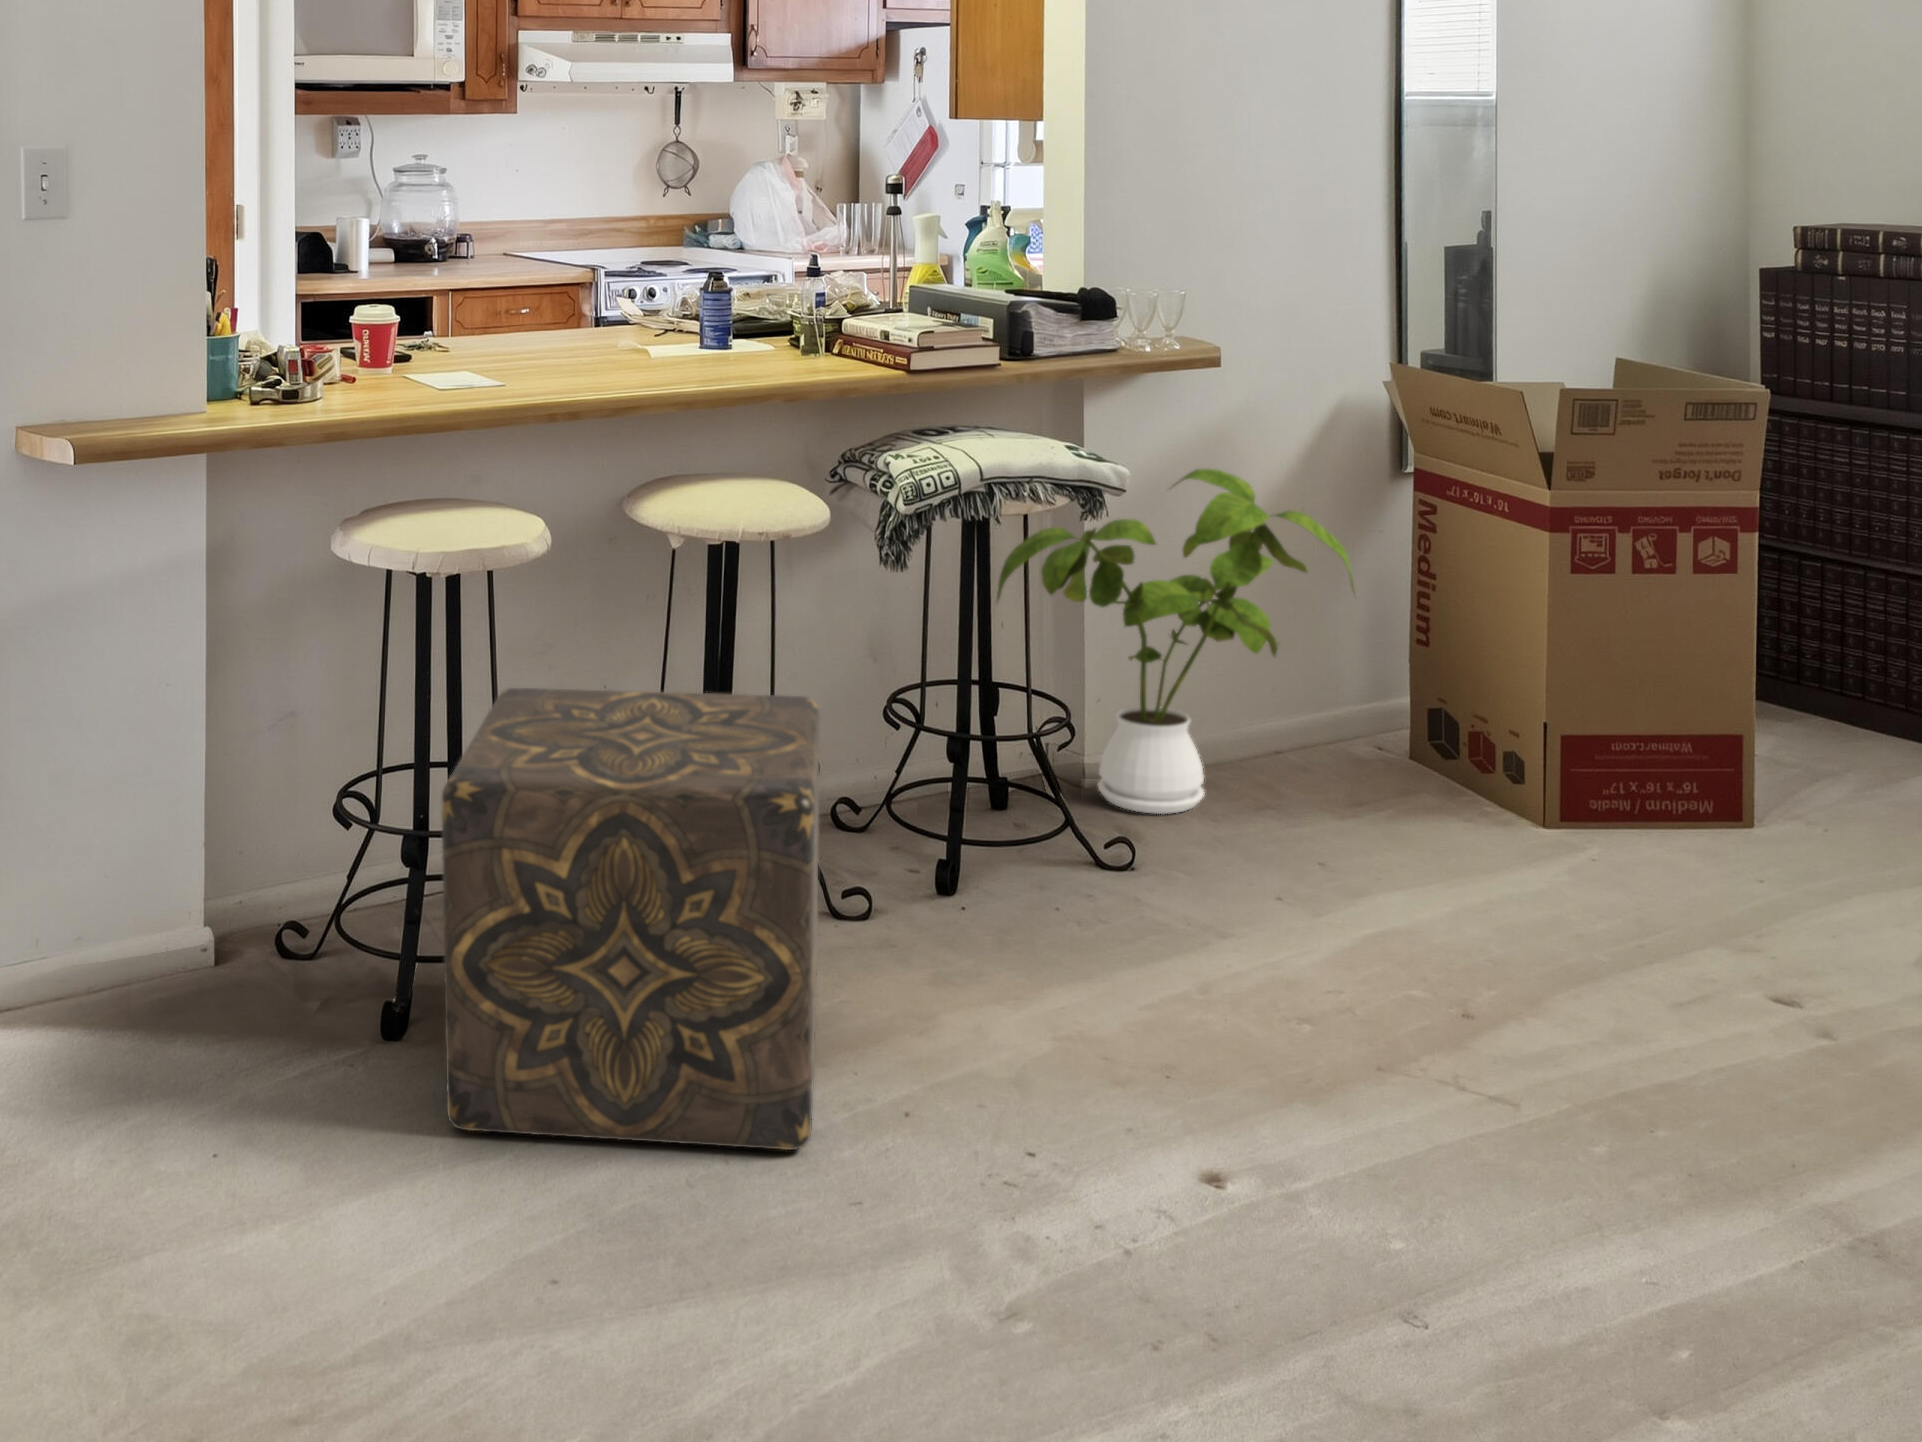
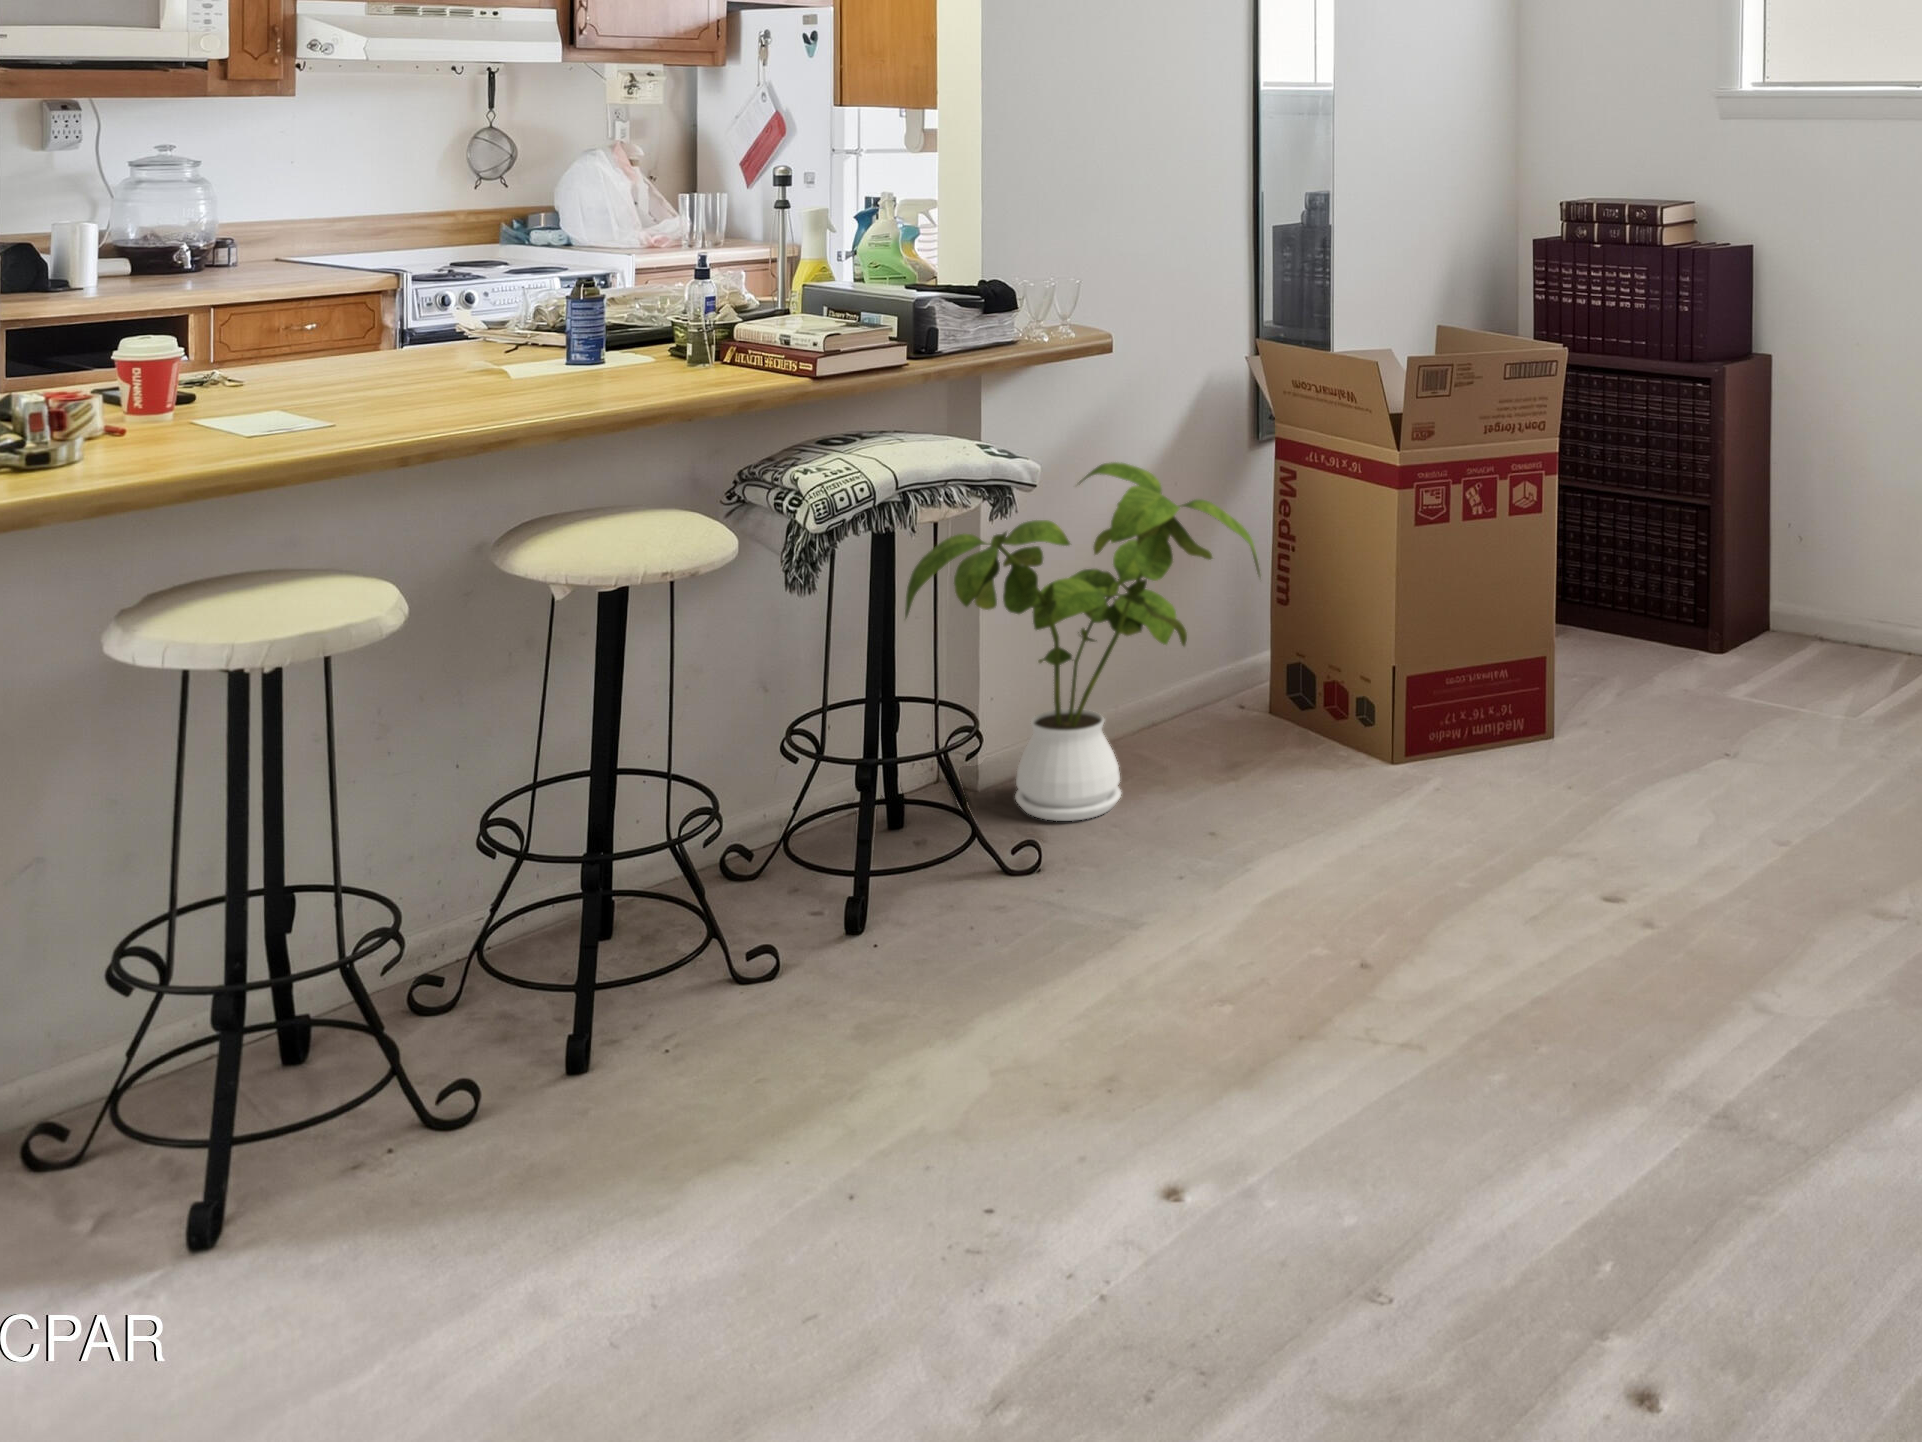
ottoman: present [441,688,820,1150] -> none [287,760,780,1376]

